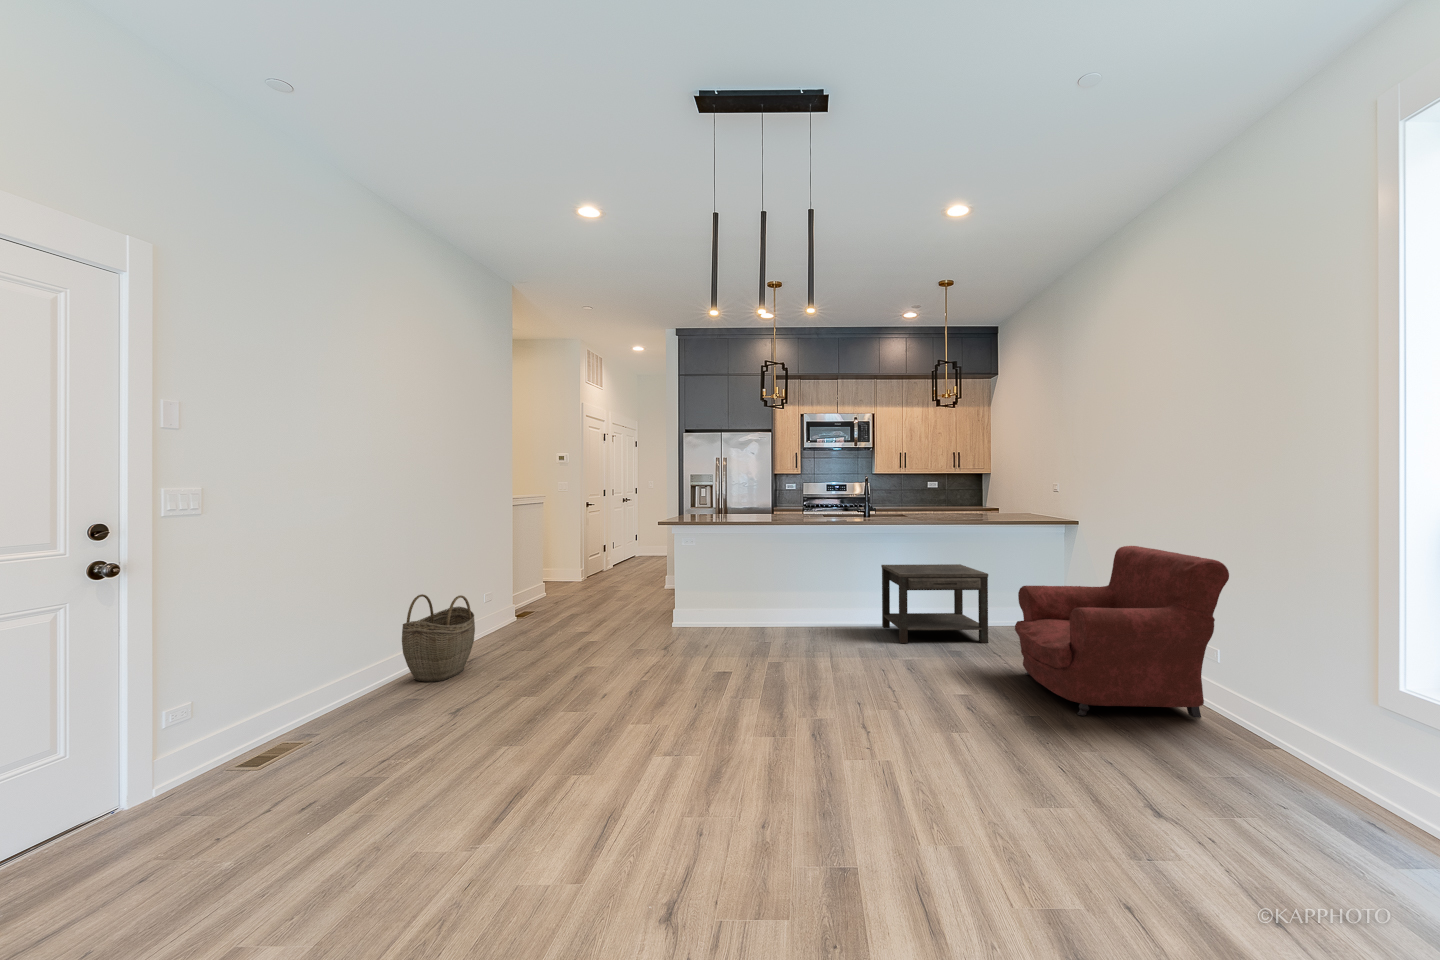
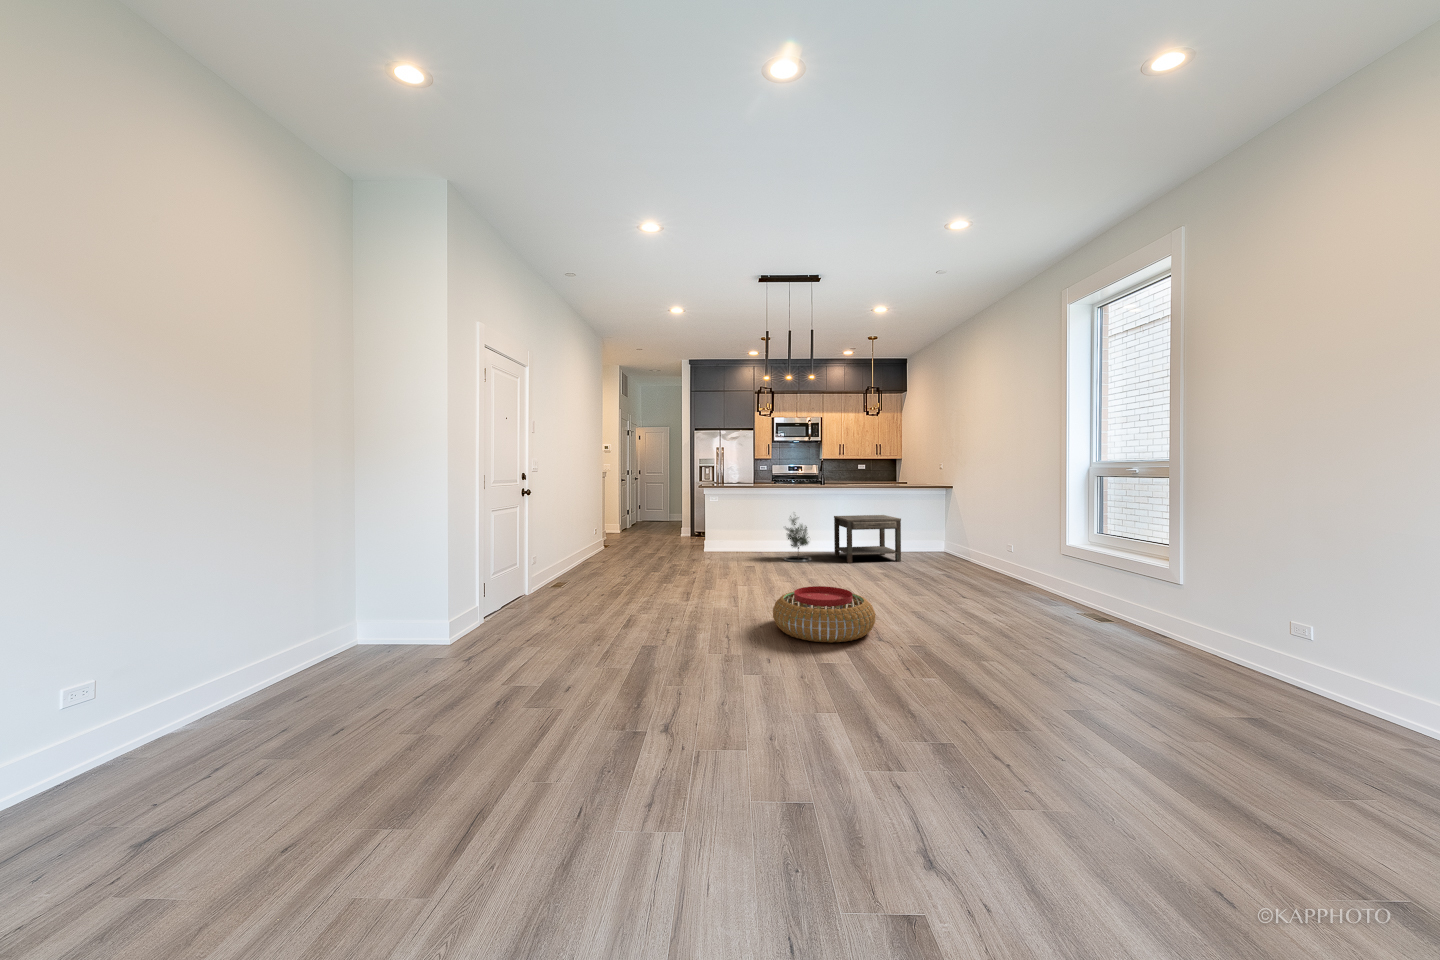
armchair: present [1015,546,1229,718] -> none [917,497,1030,589]
potted tree: none [799,558,845,638] -> present [784,516,811,562]
woven basket: present [402,594,475,682] -> none [545,535,586,588]
pouf: none [716,731,922,883] -> present [773,586,875,642]

